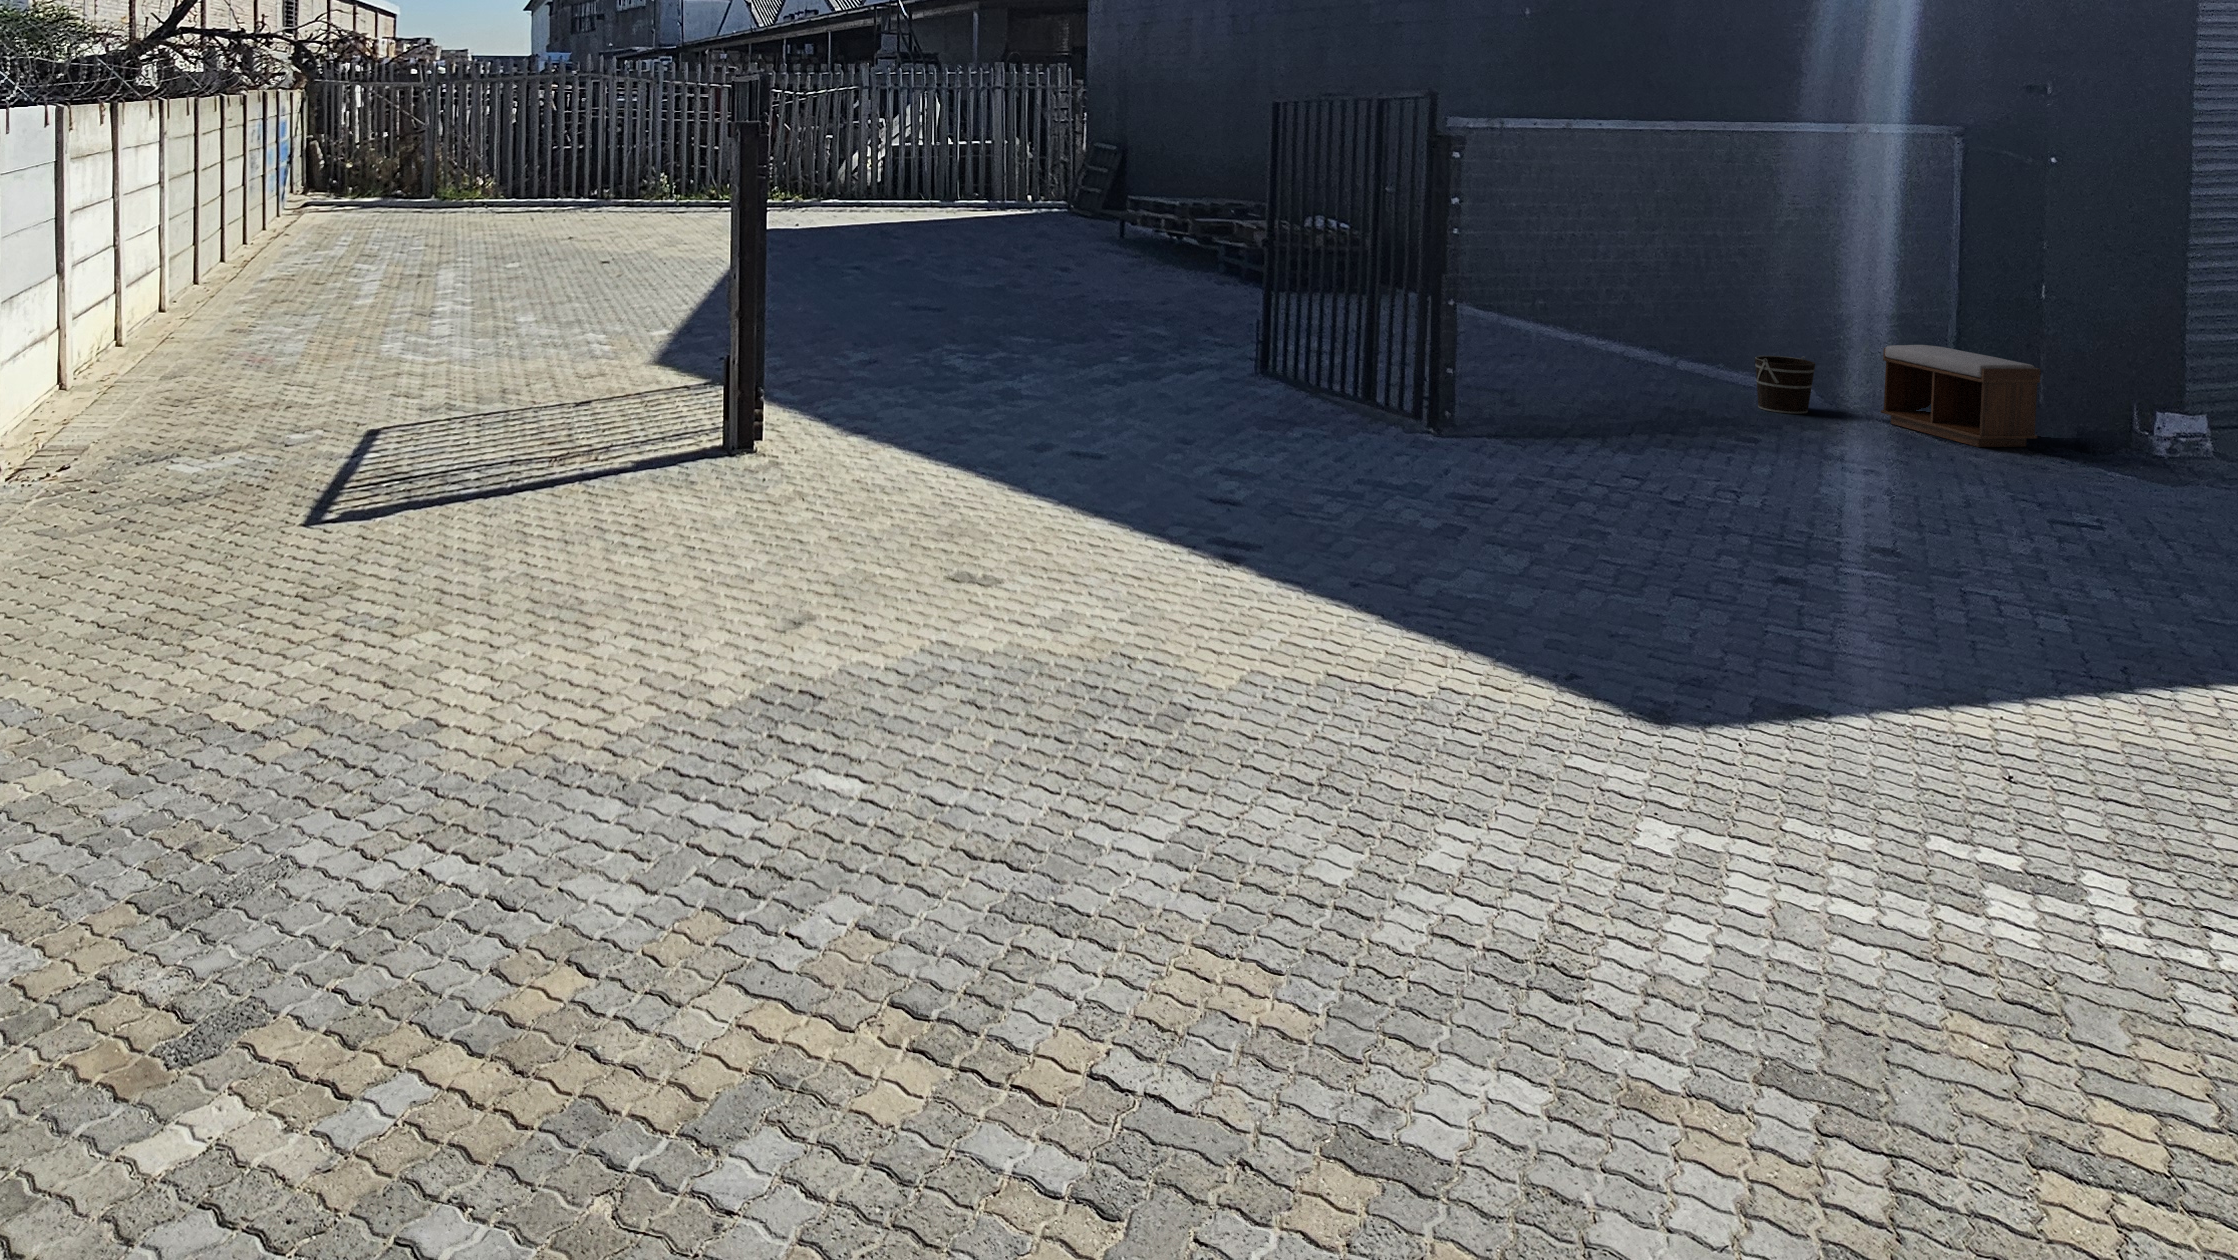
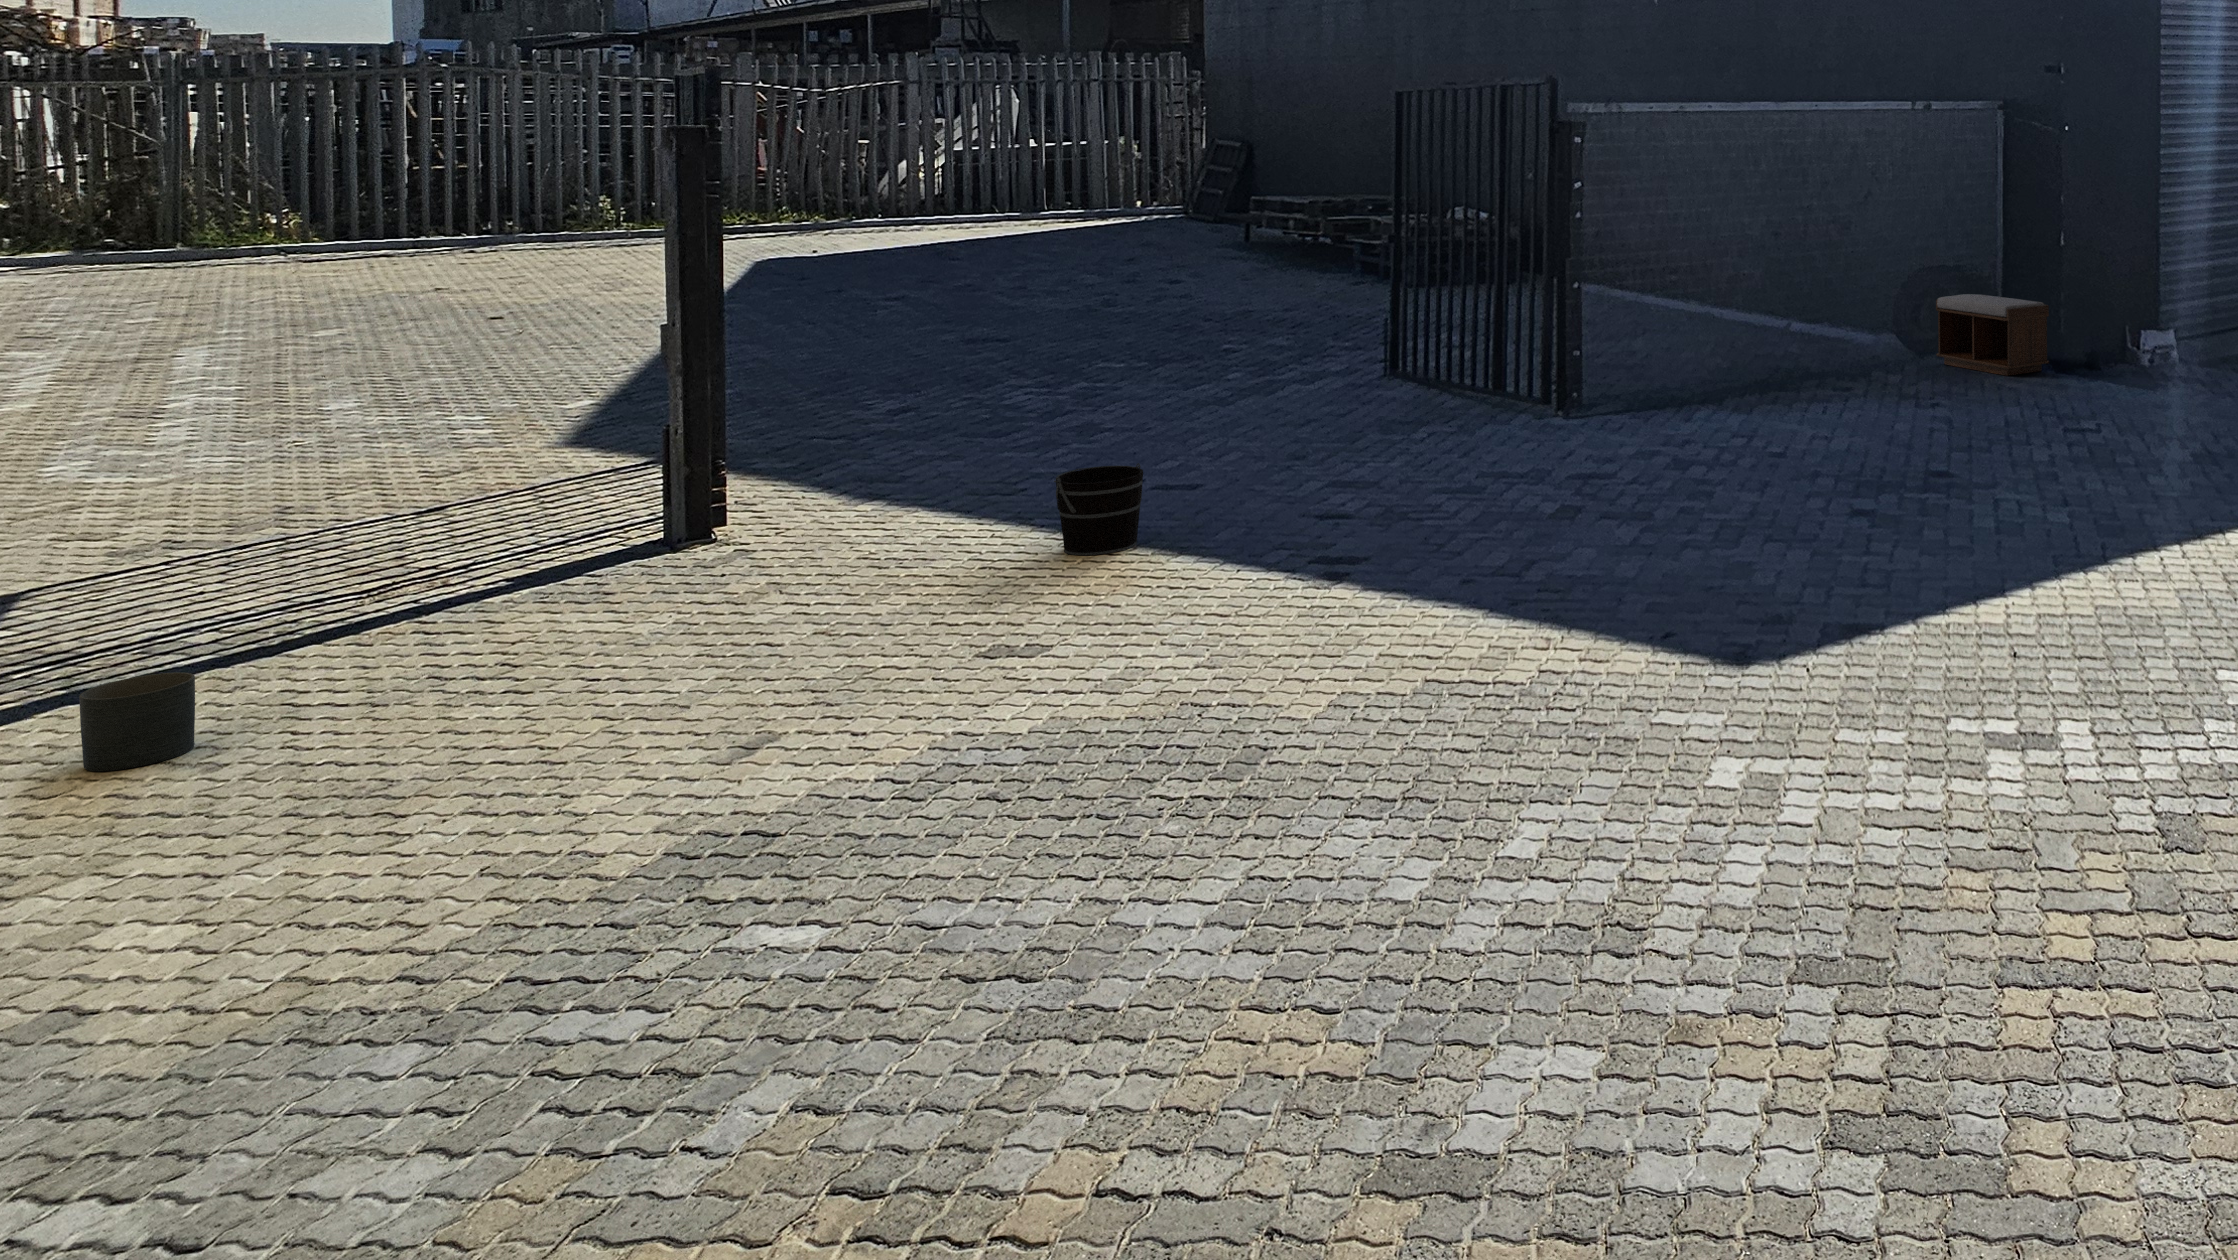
bucket: present [1755,355,1815,414] -> present [1054,463,1143,555]
planter: none [382,489,441,554] -> present [79,672,195,771]

